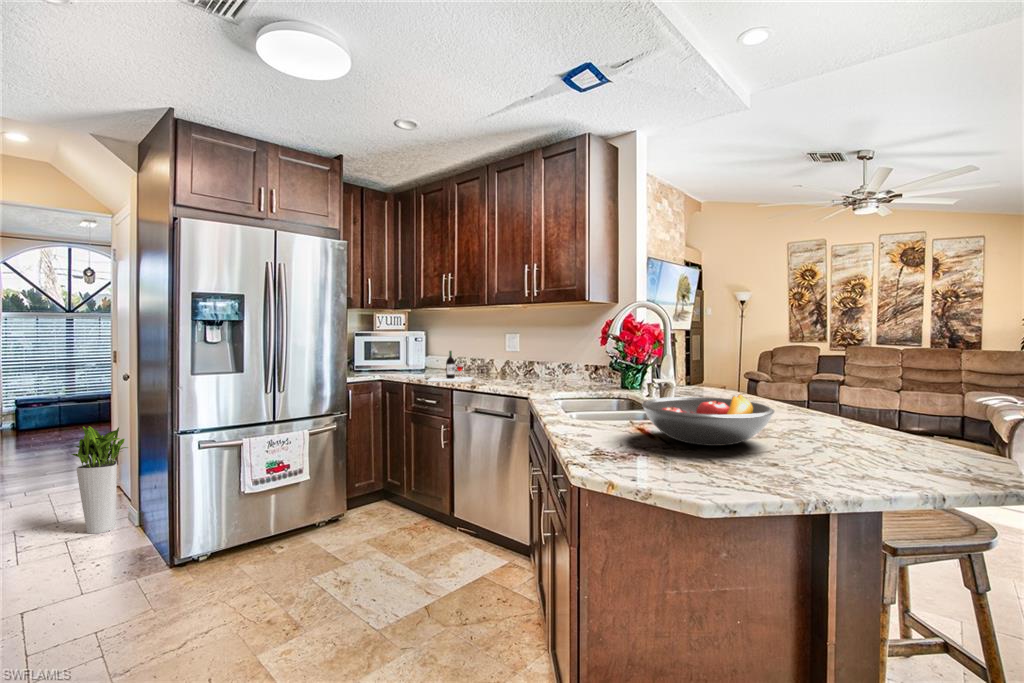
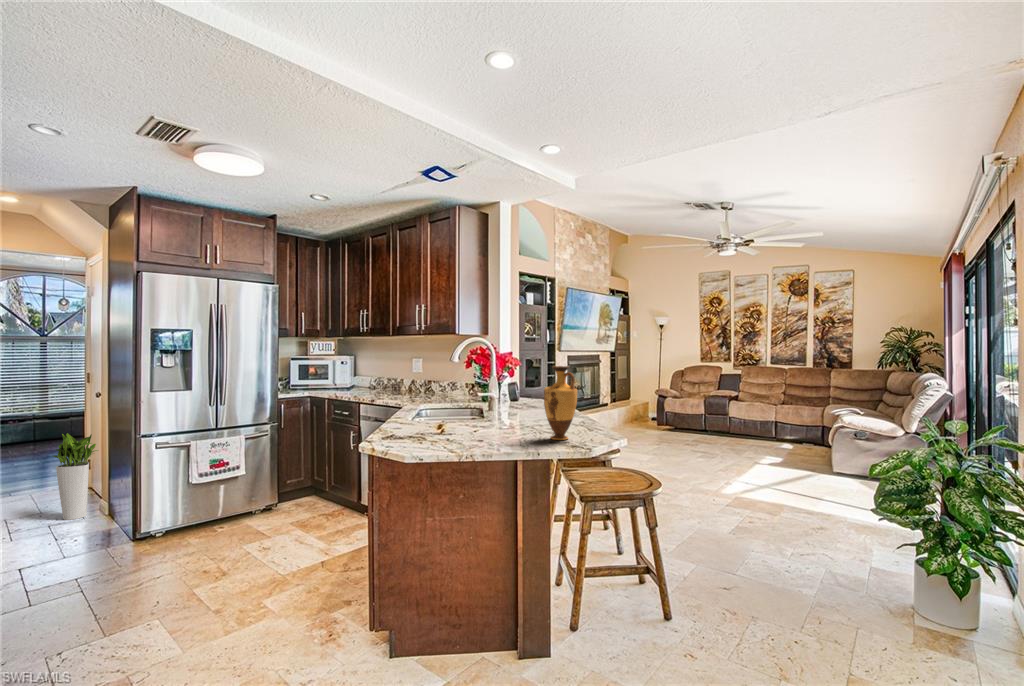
vase: none [888,332,968,466] -> present [544,366,577,440]
wine bottle: present [427,351,473,382] -> none [344,372,388,397]
fruit bowl: present [642,394,774,446] -> none [427,402,503,433]

